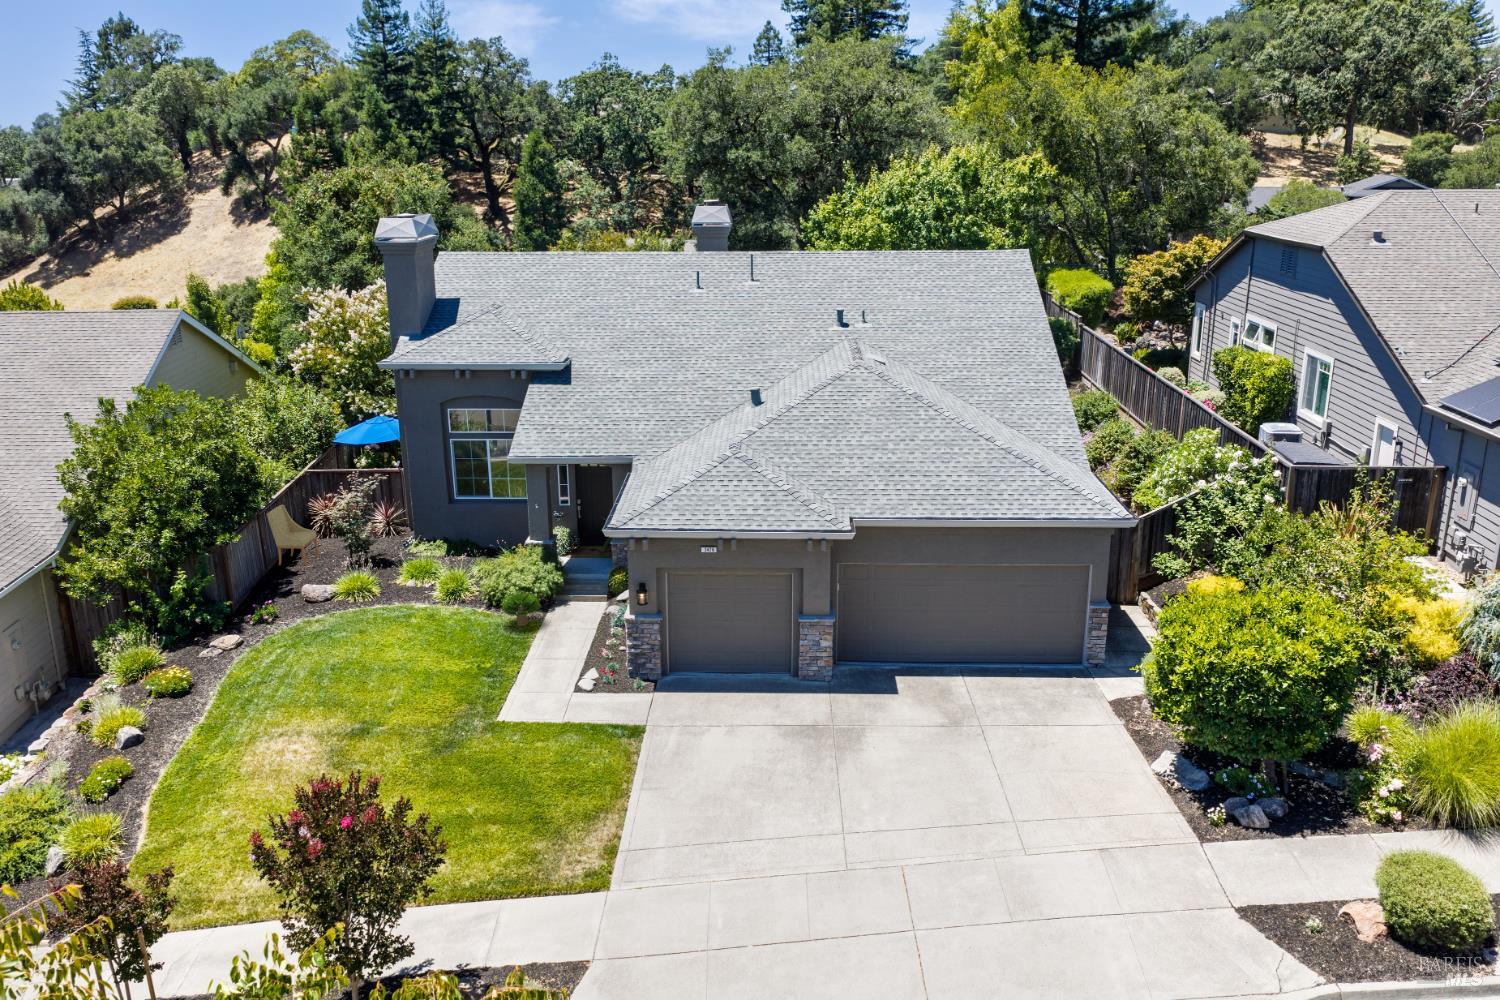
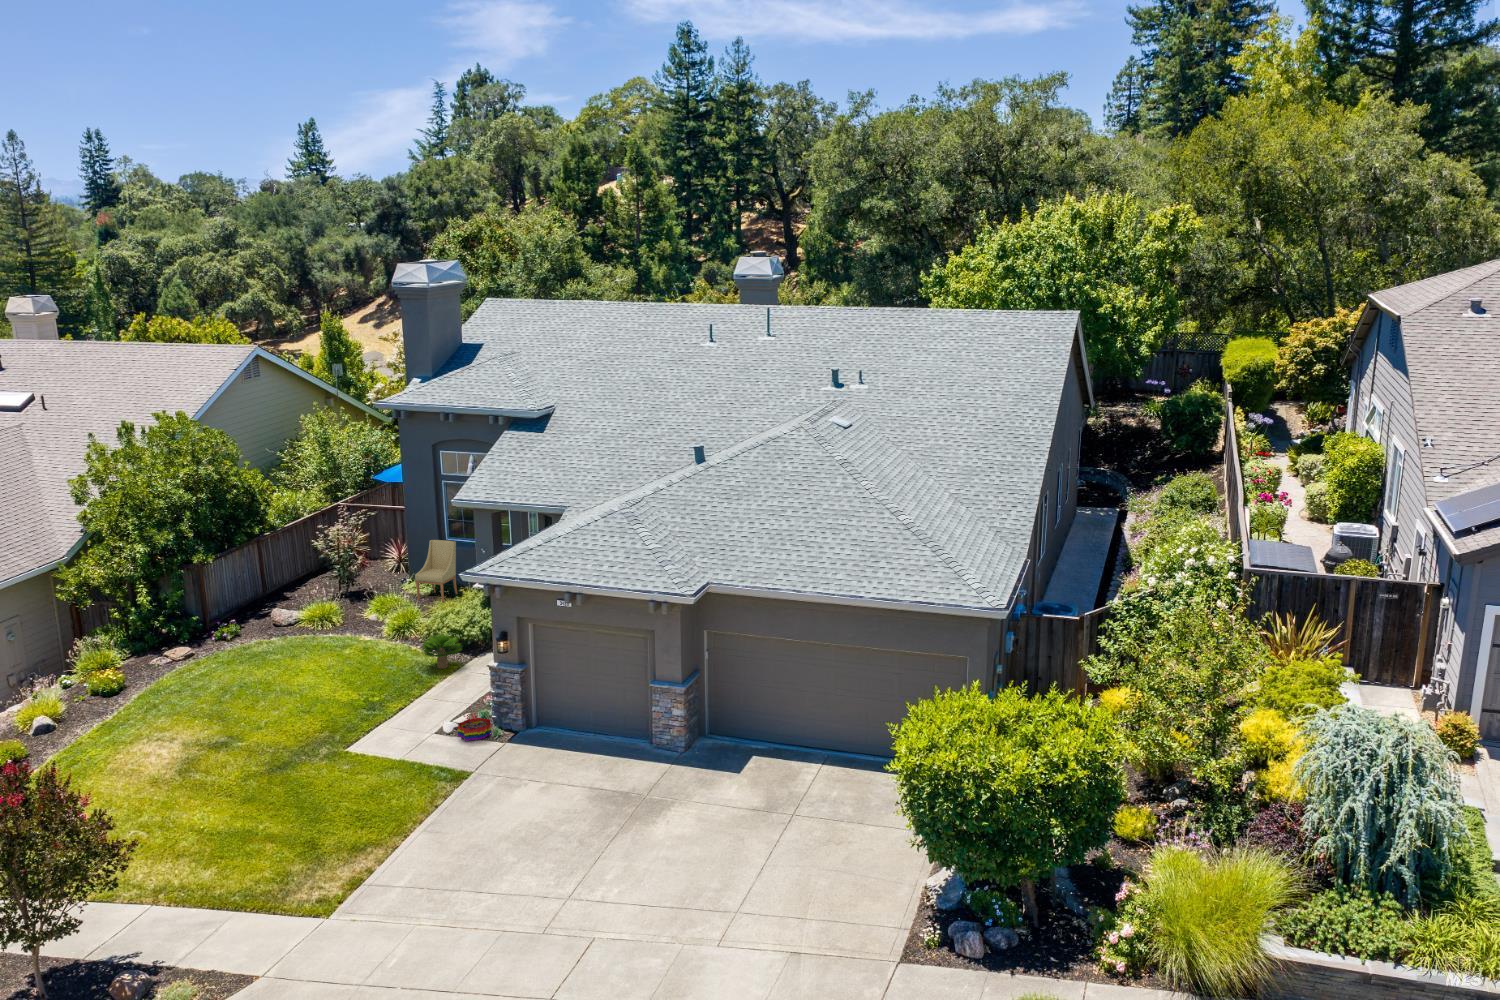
chair: present [267,505,319,565] -> present [415,540,458,602]
storage bin: none [604,671,638,696] -> present [458,718,491,741]

